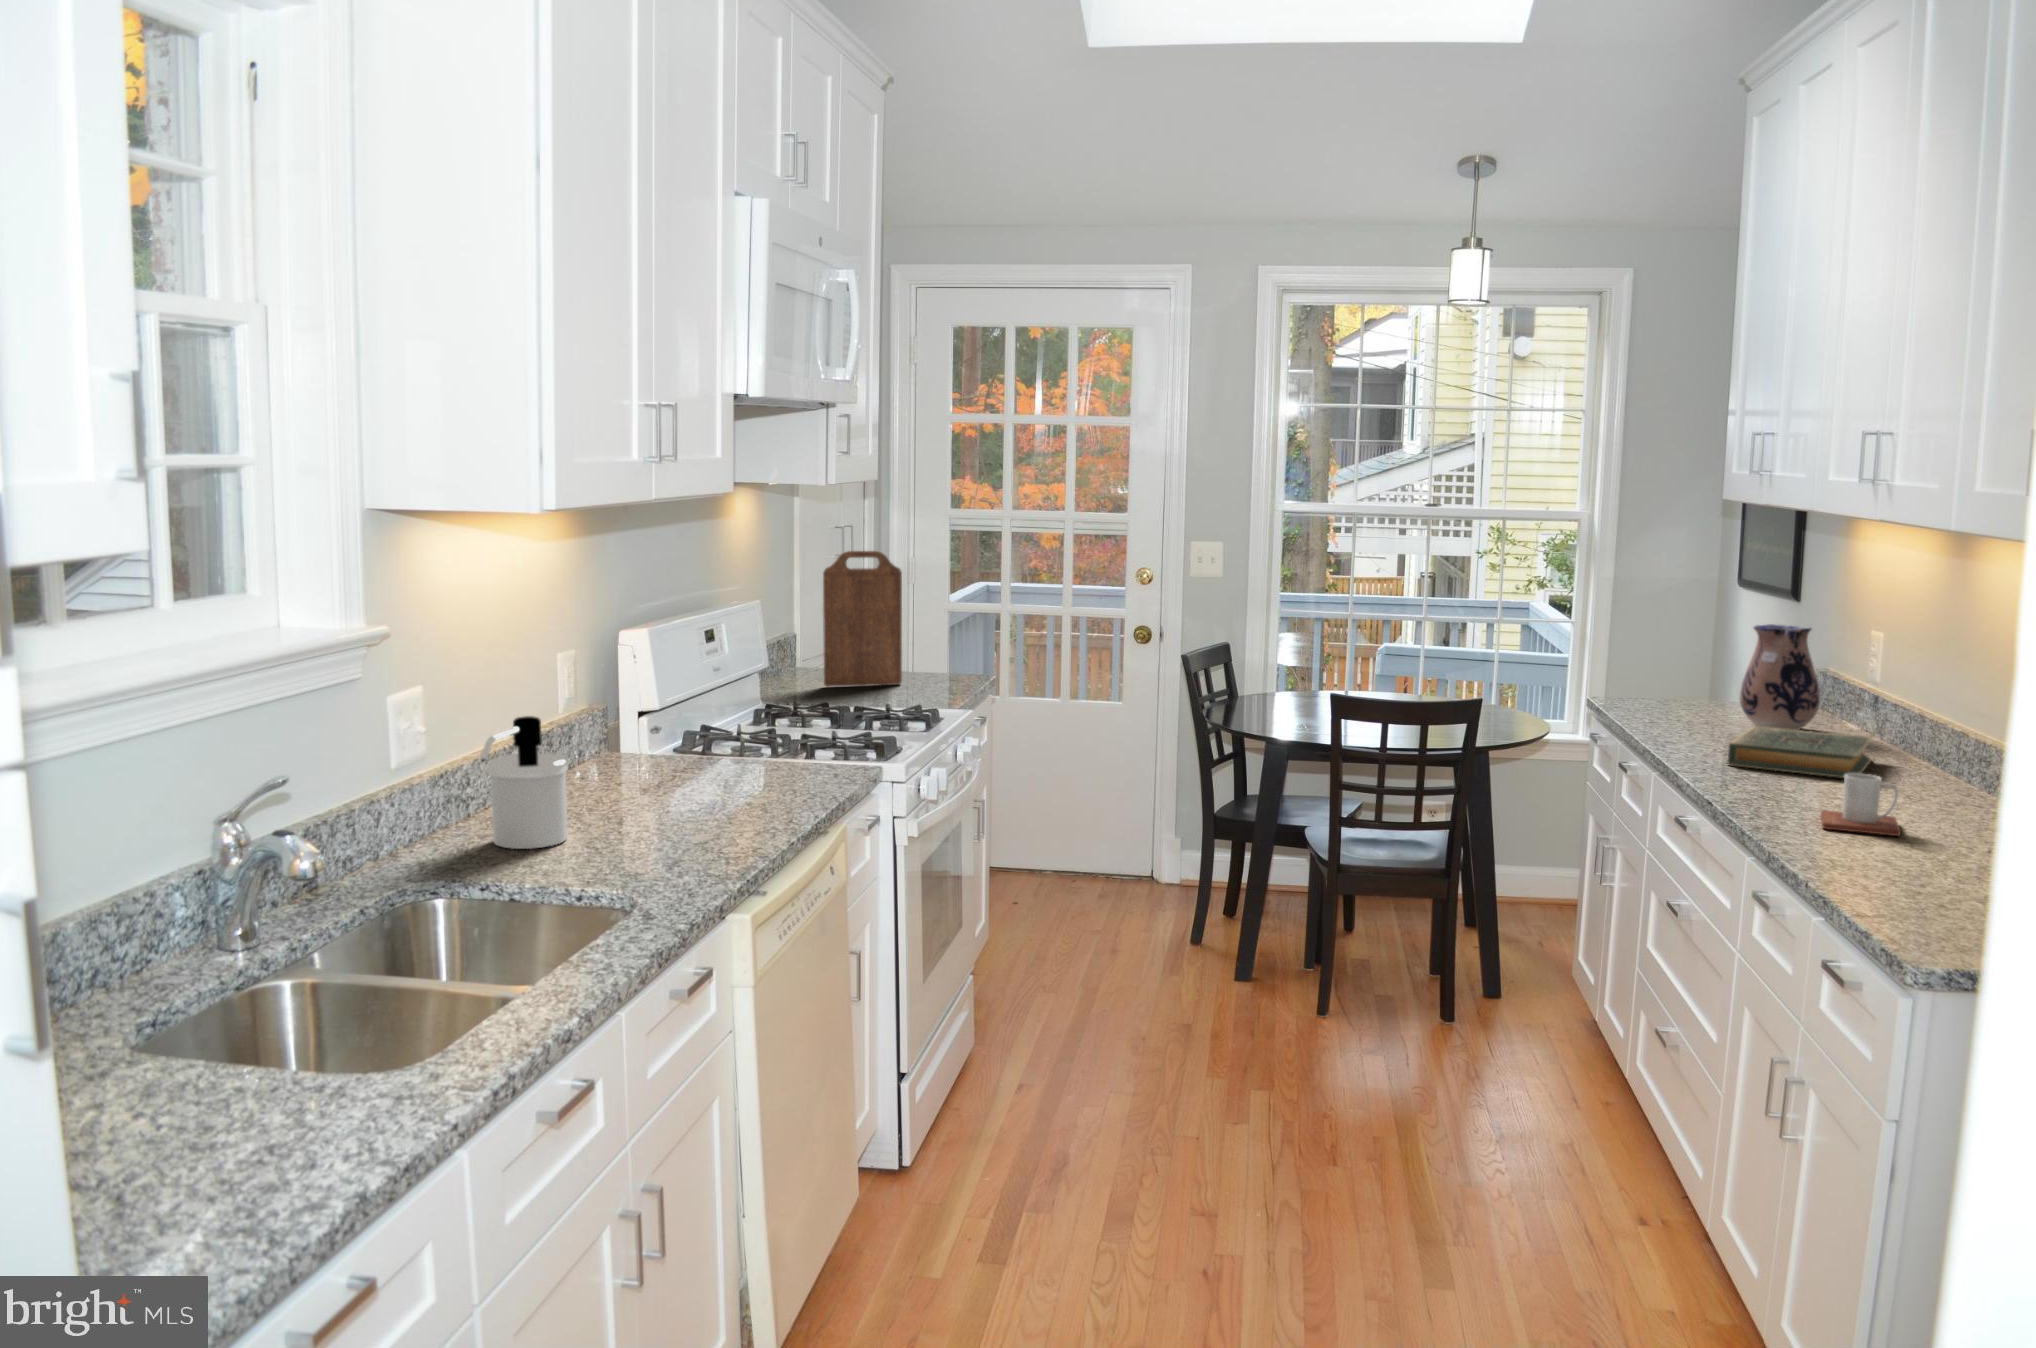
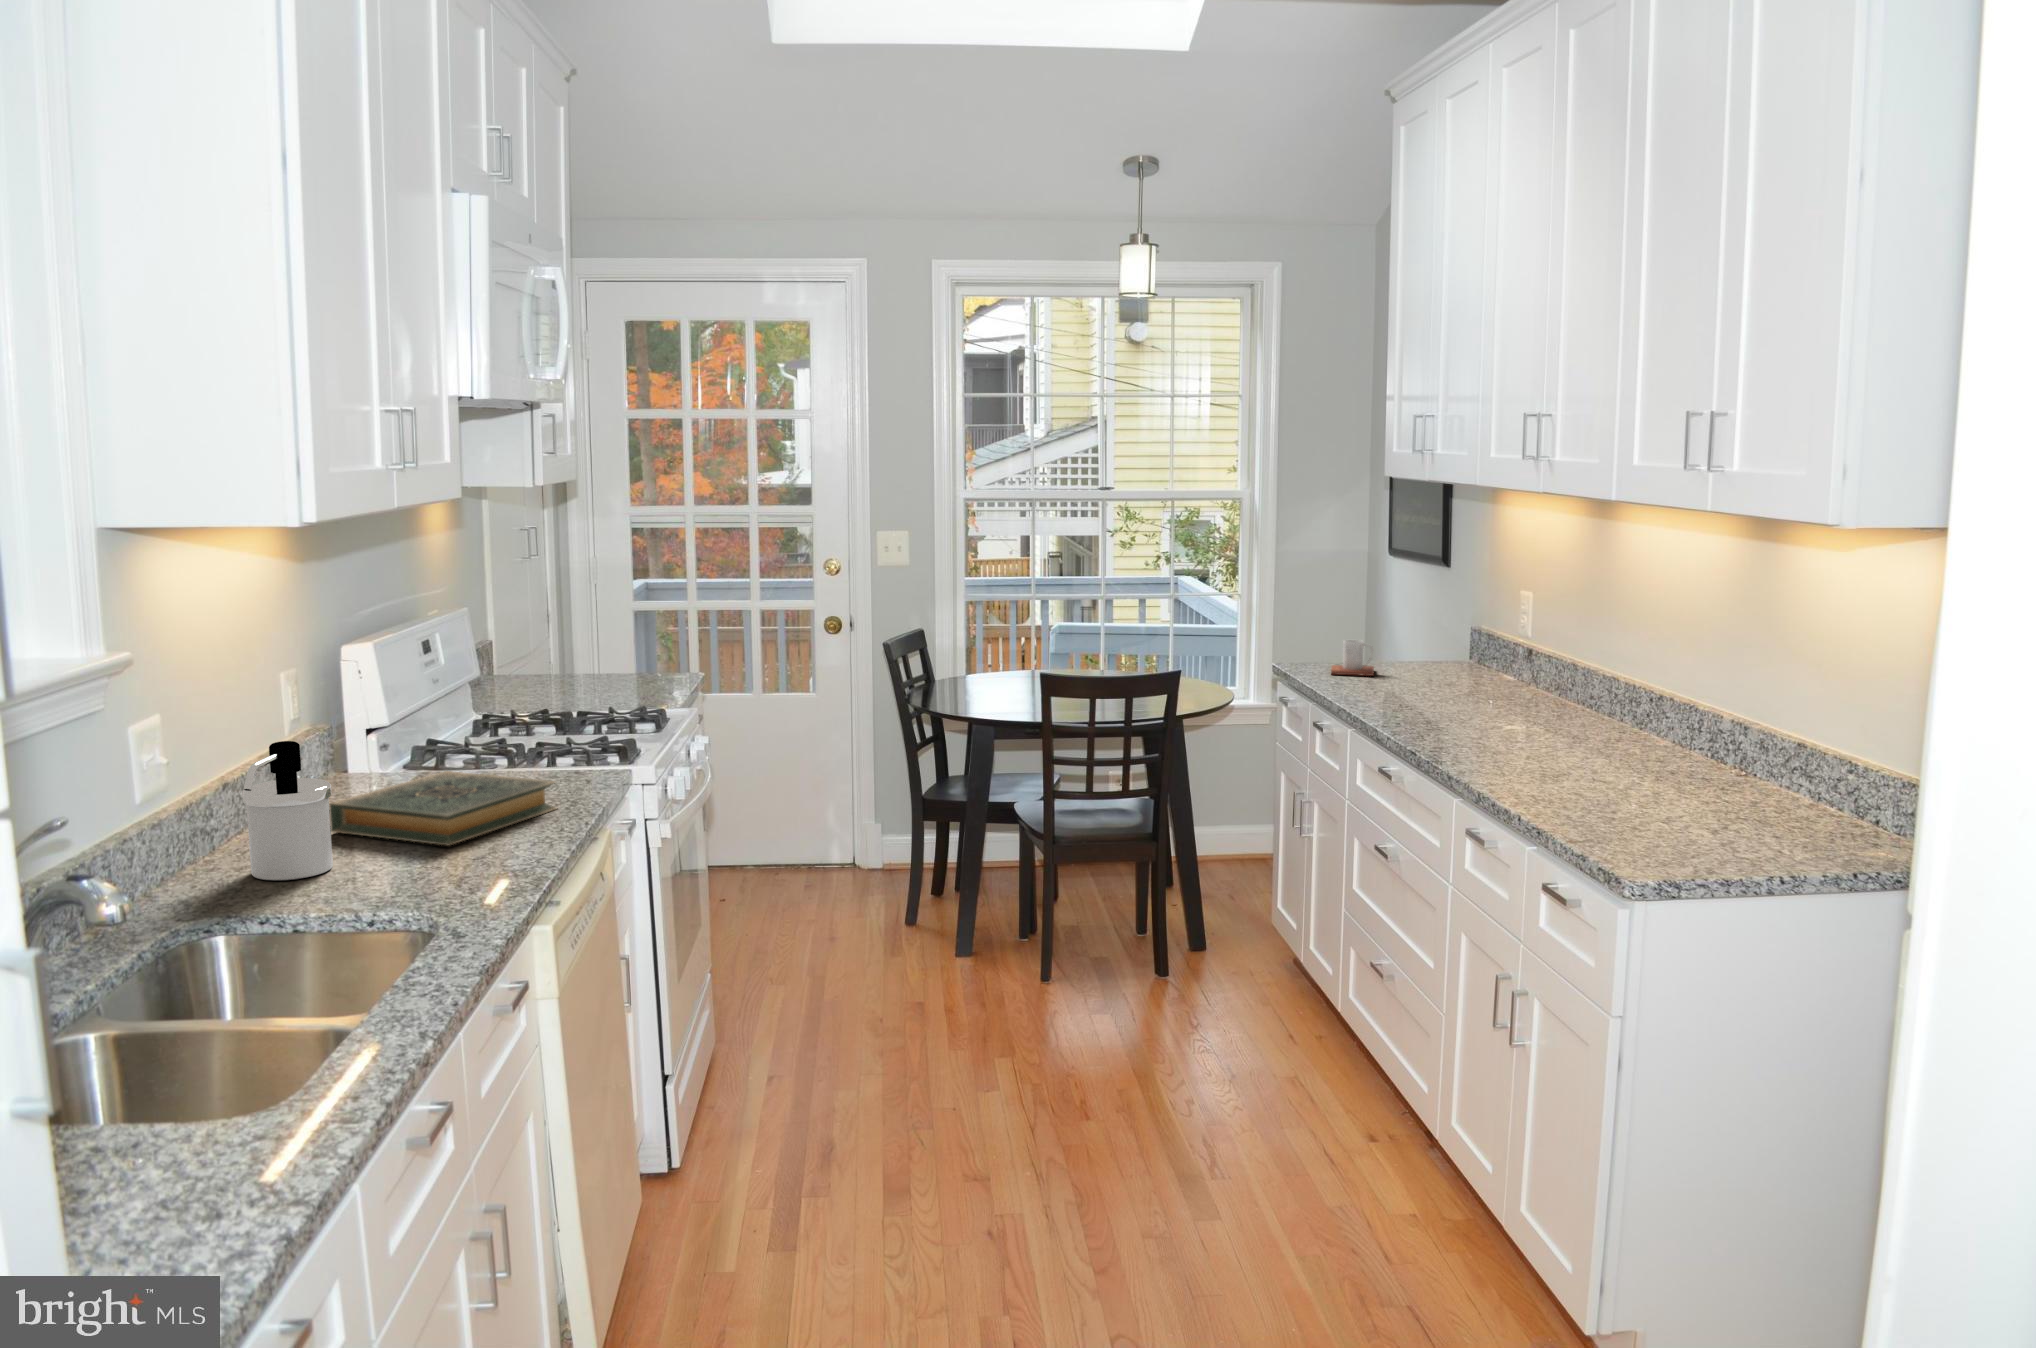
cutting board: present [823,551,902,686] -> none [534,548,621,689]
ceramic pitcher: present [1740,624,1820,730] -> none [1406,595,1473,690]
hardback book: present [1728,726,1873,778] -> present [330,771,556,845]
mug: present [1821,773,1901,836] -> present [1331,640,1374,676]

